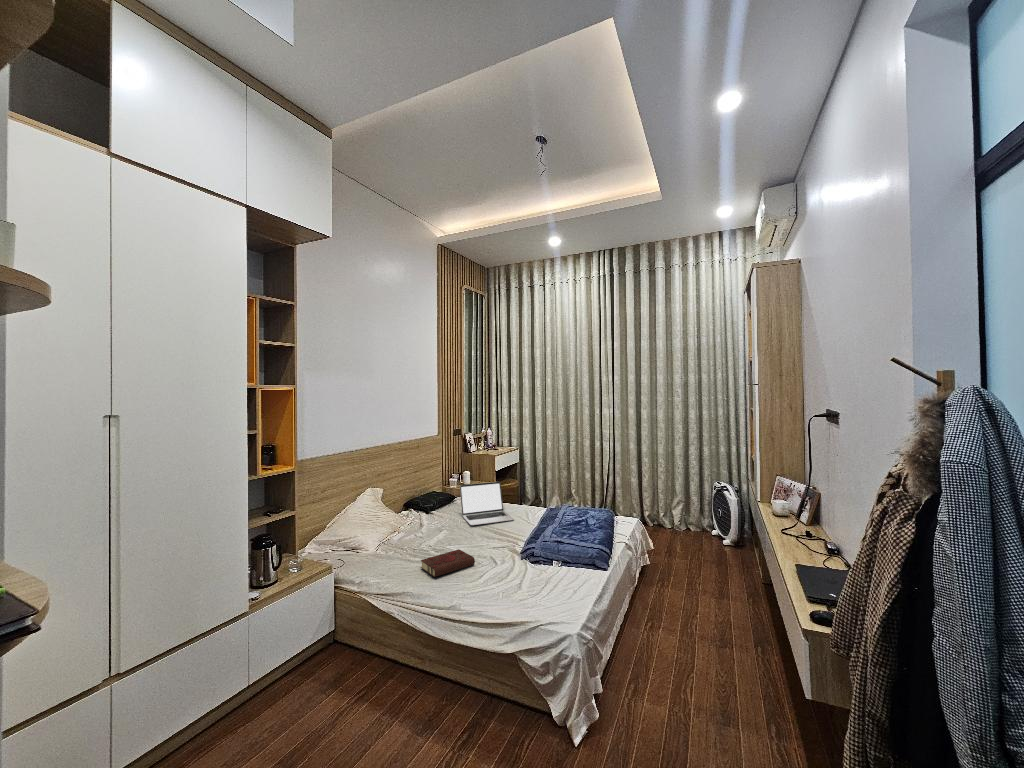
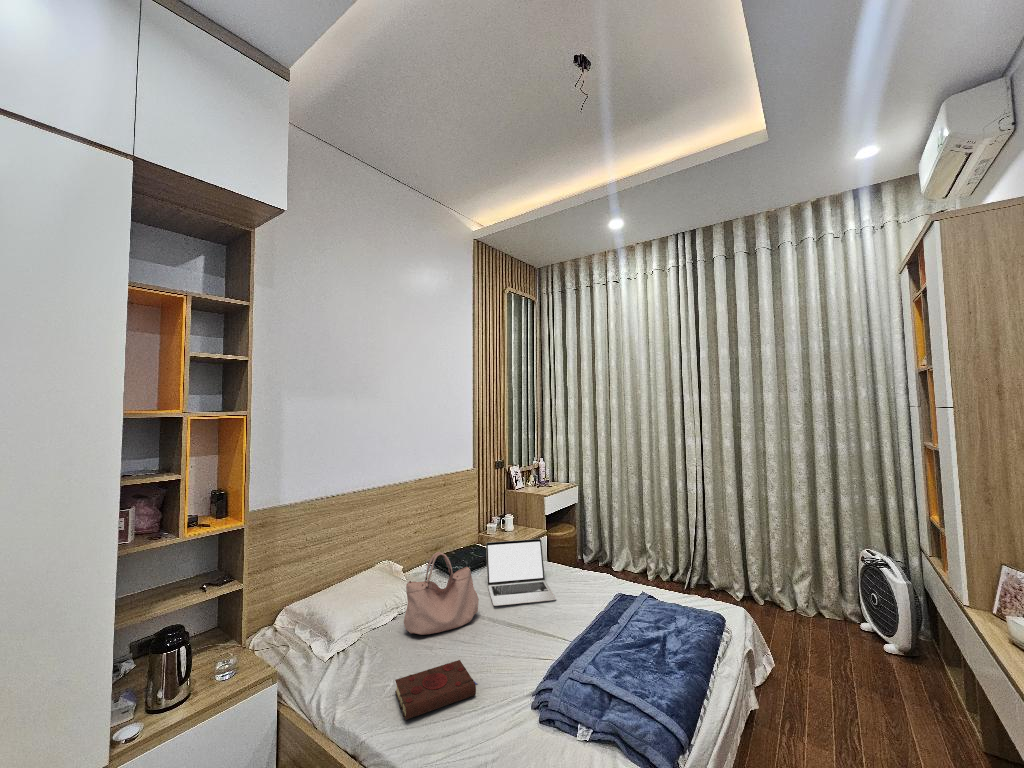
handbag: none [411,487,461,542] -> present [404,552,479,635]

